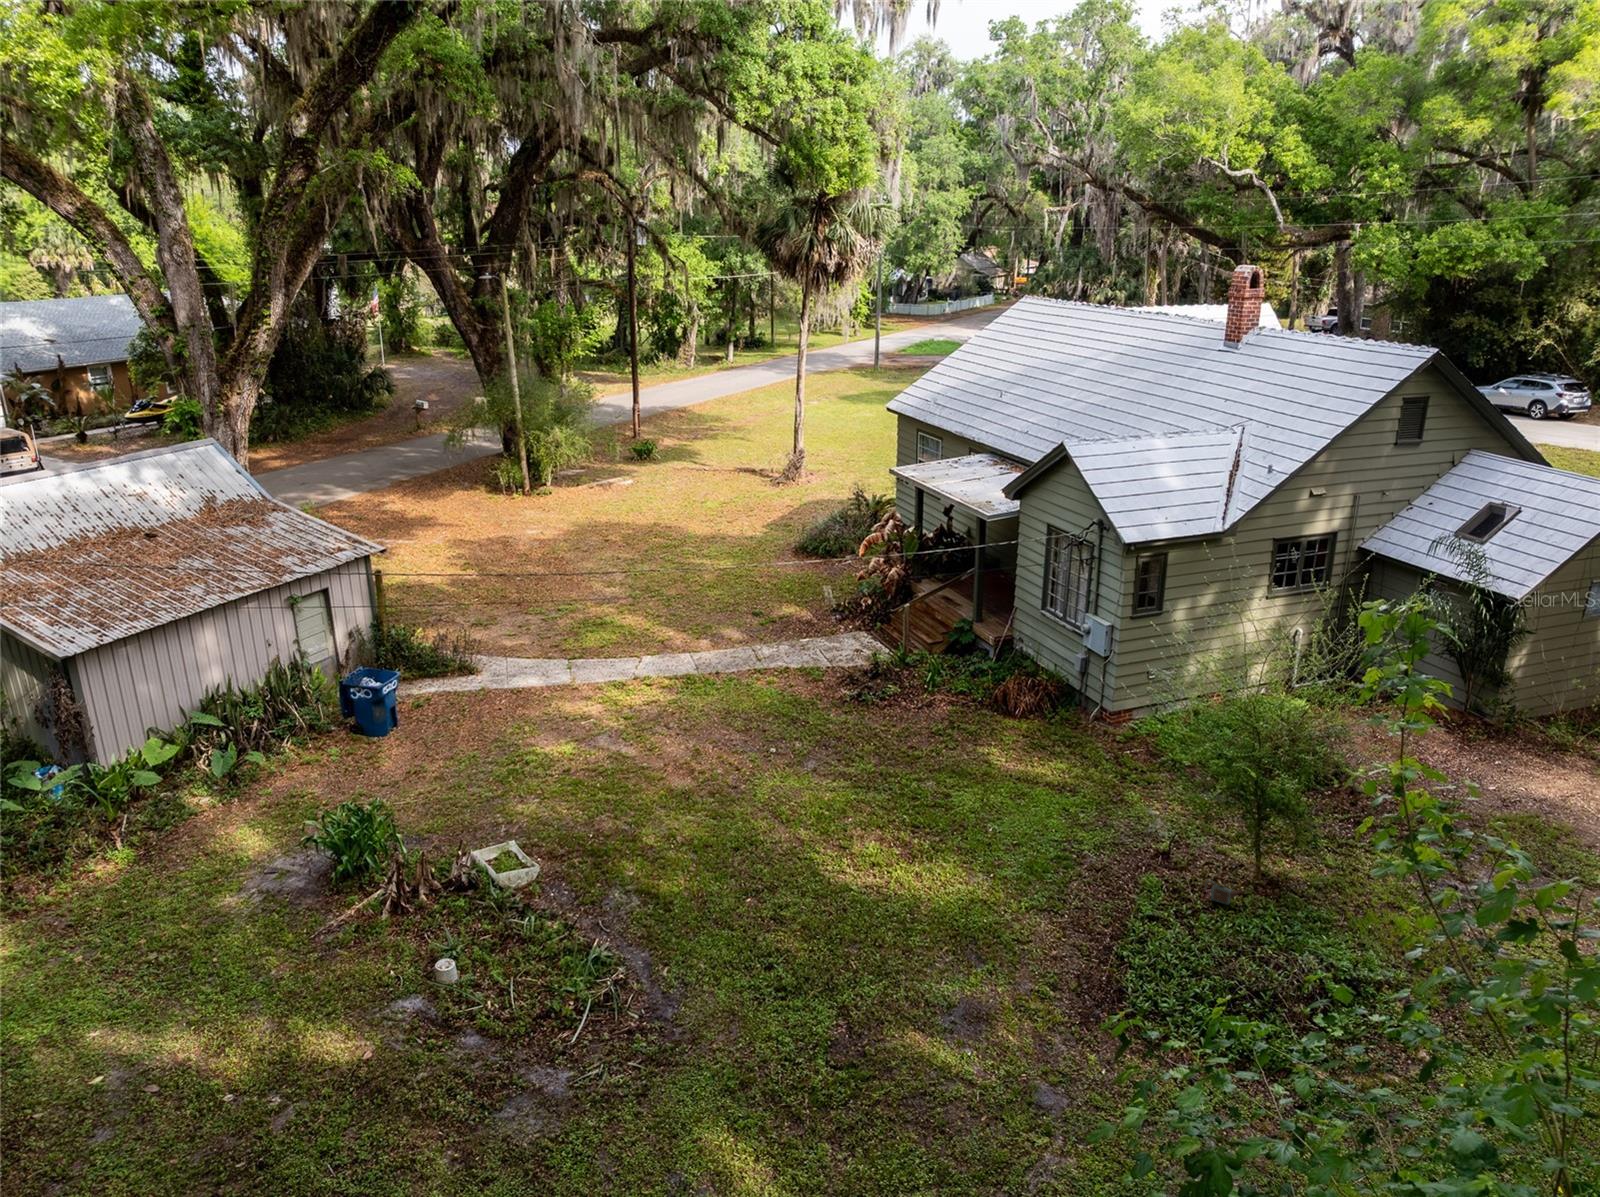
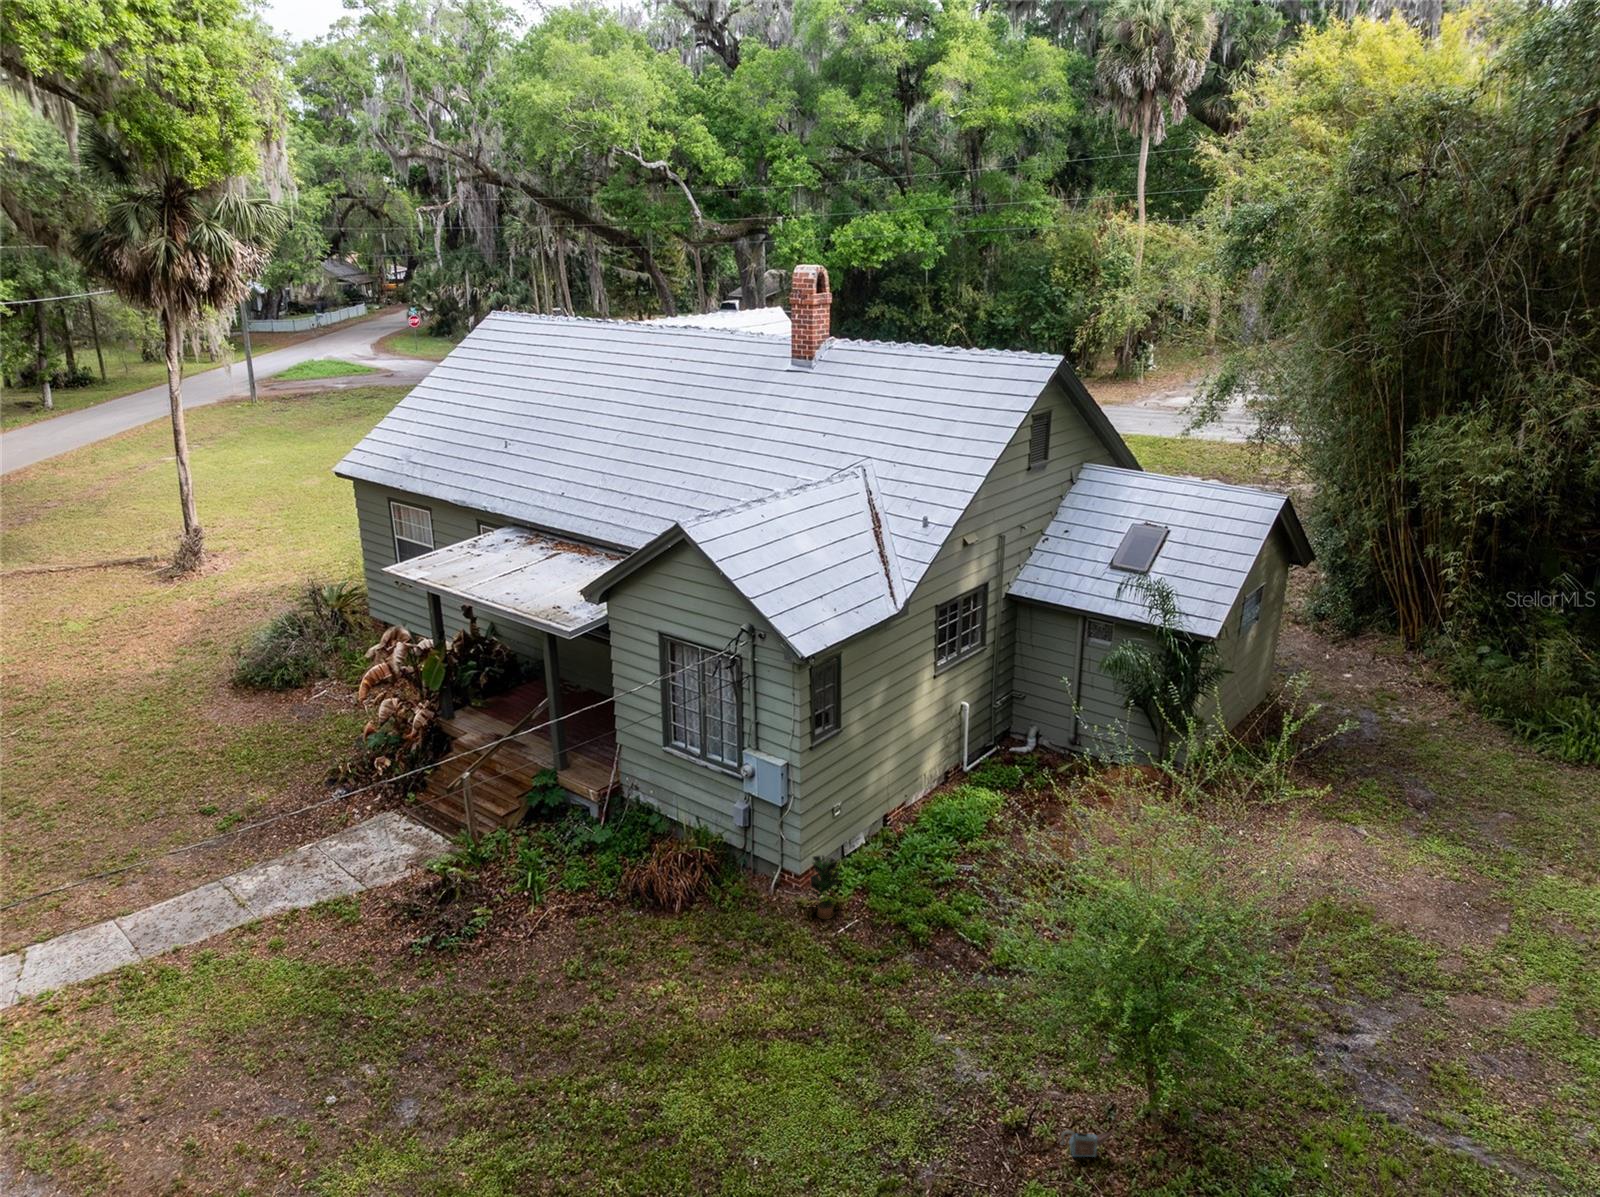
potted plant: none [1109,698,1139,746] -> present [809,856,840,919]

